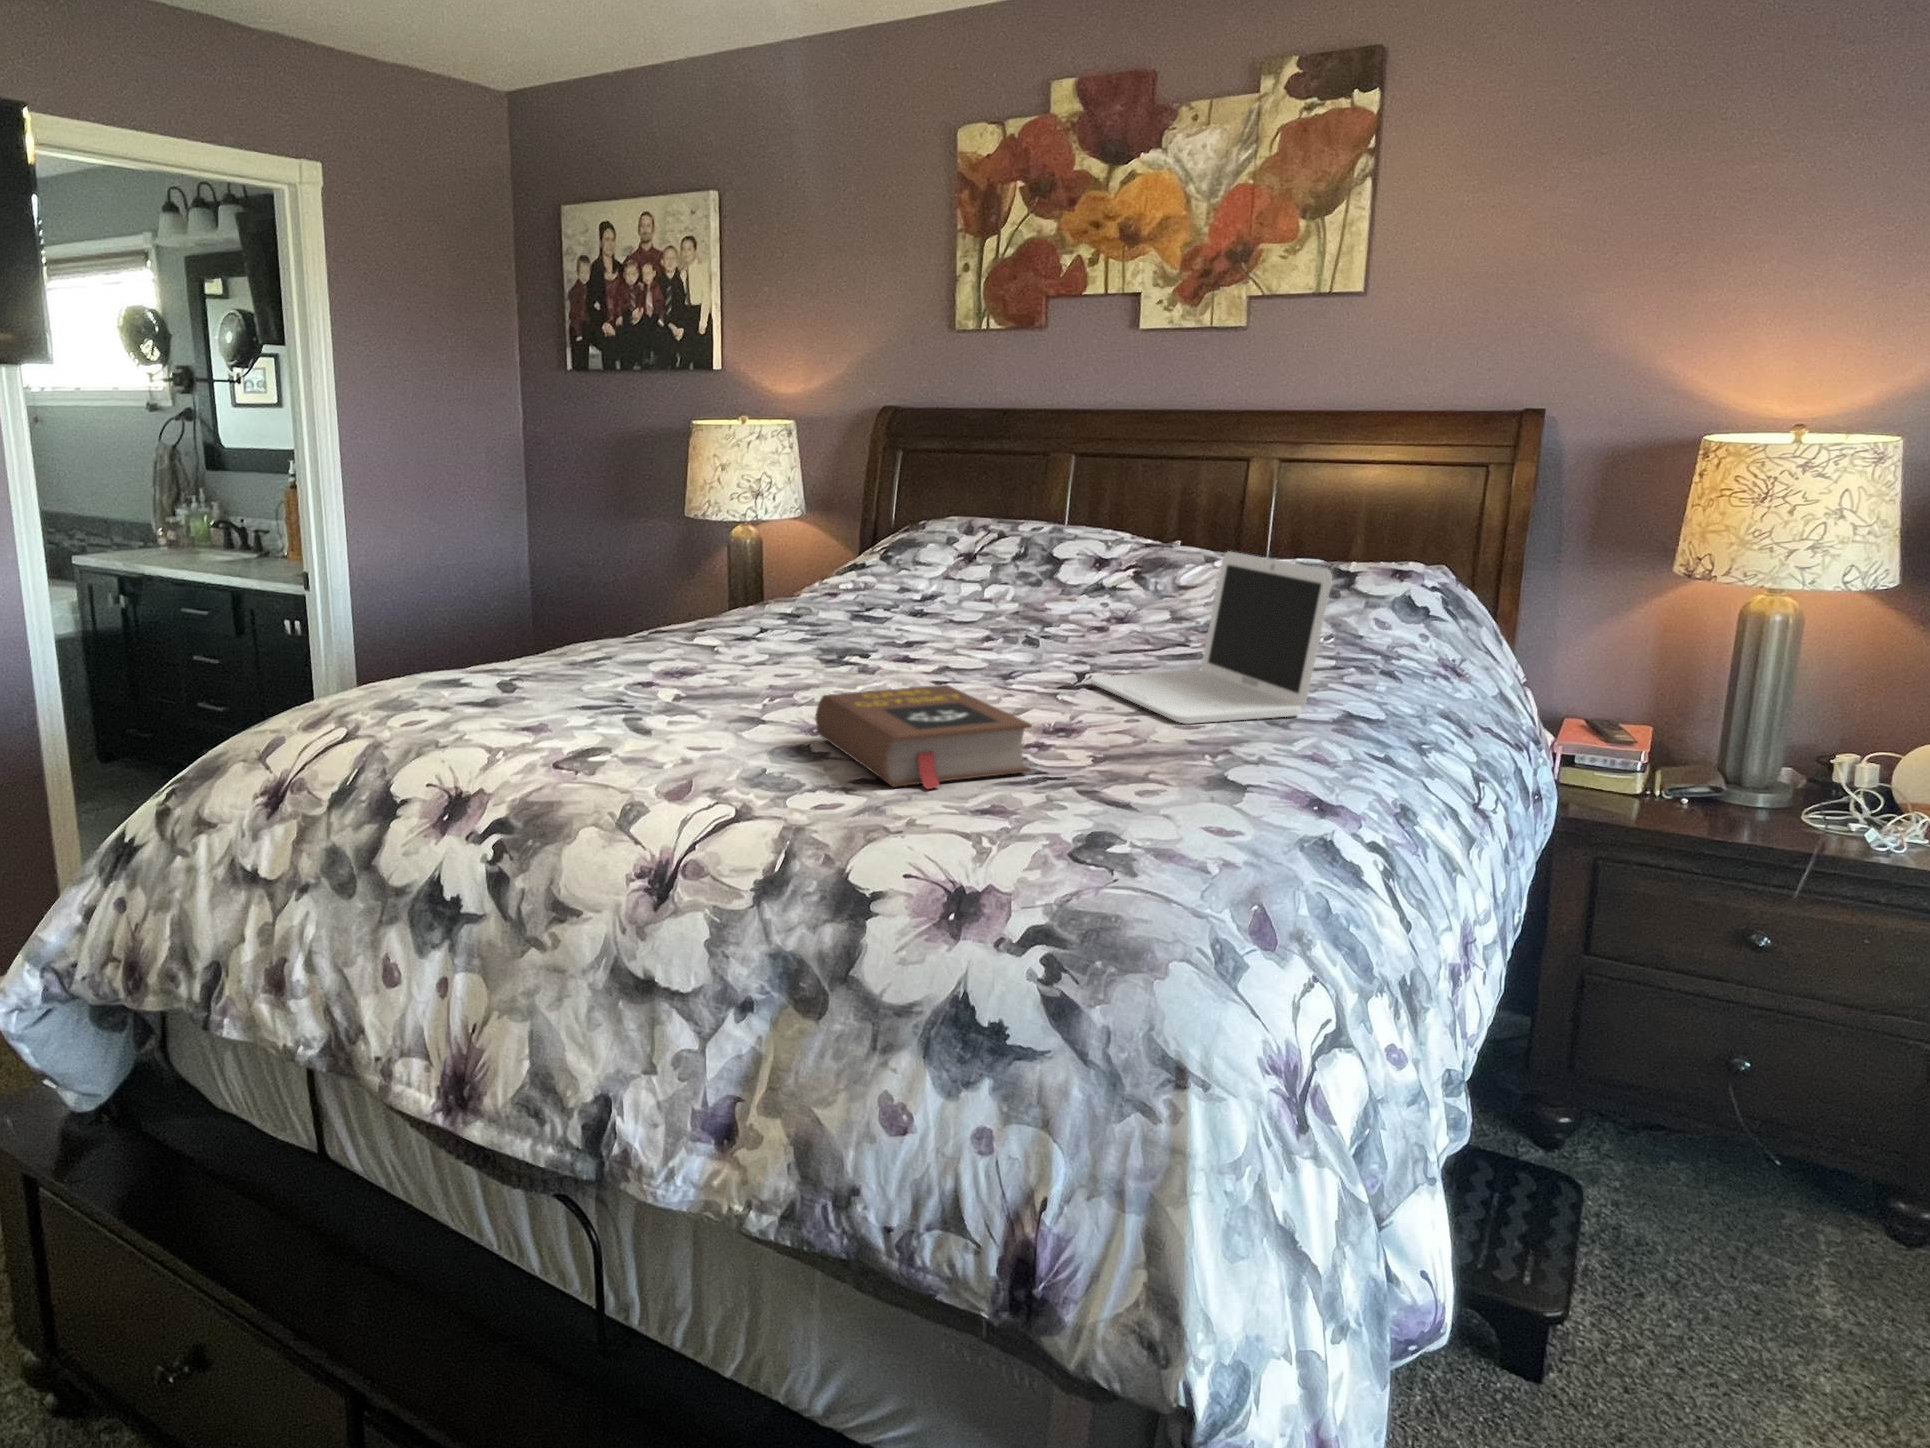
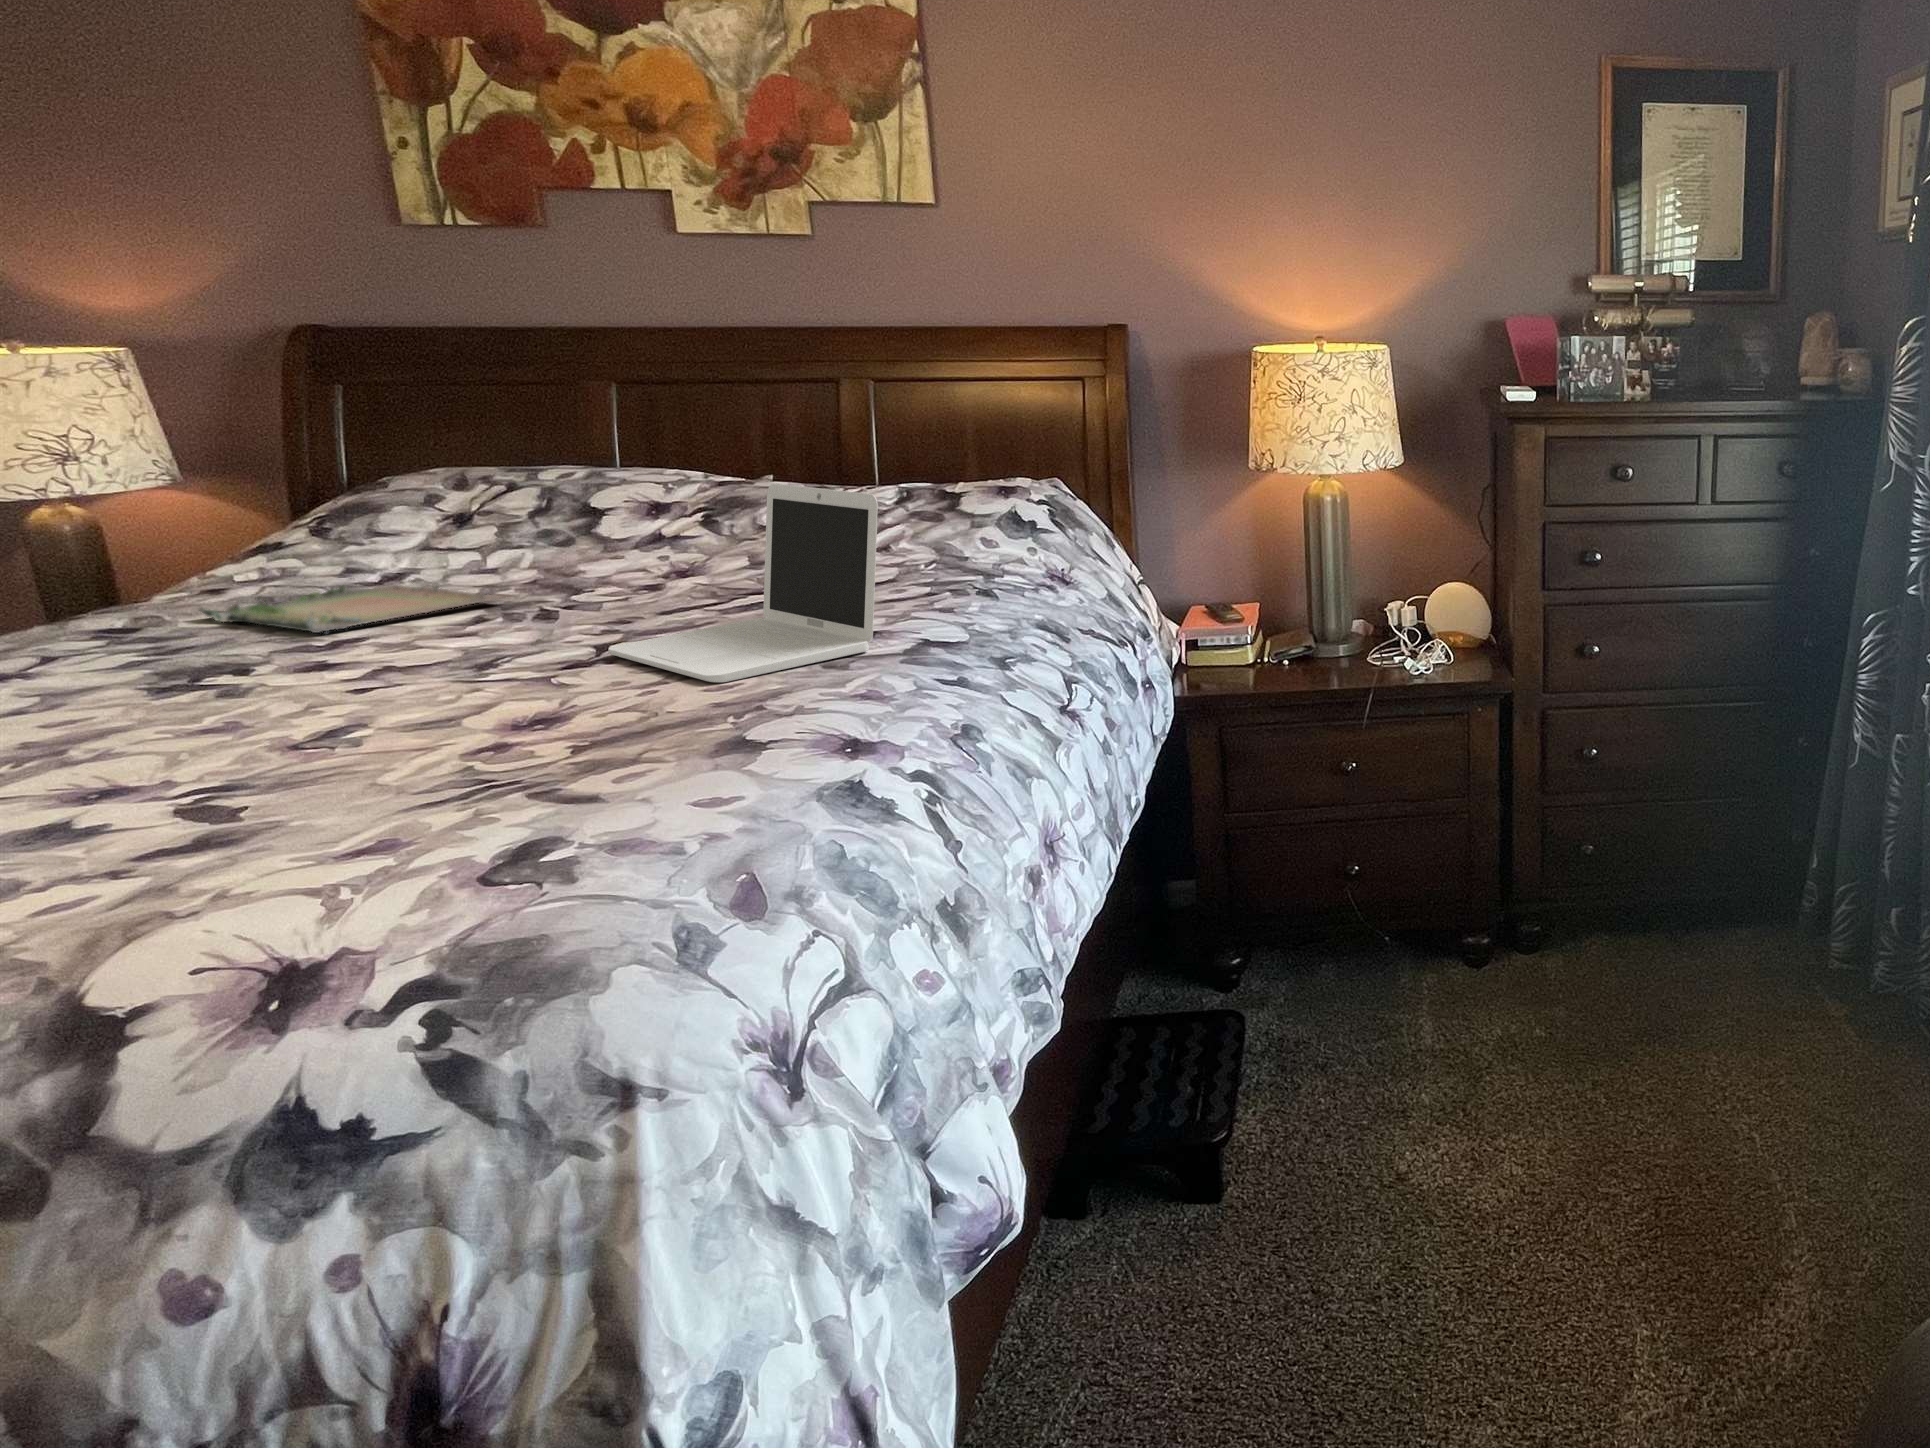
tray: none [826,592,1004,636] -> present [200,585,505,633]
book: present [815,685,1032,789] -> none [76,691,466,847]

